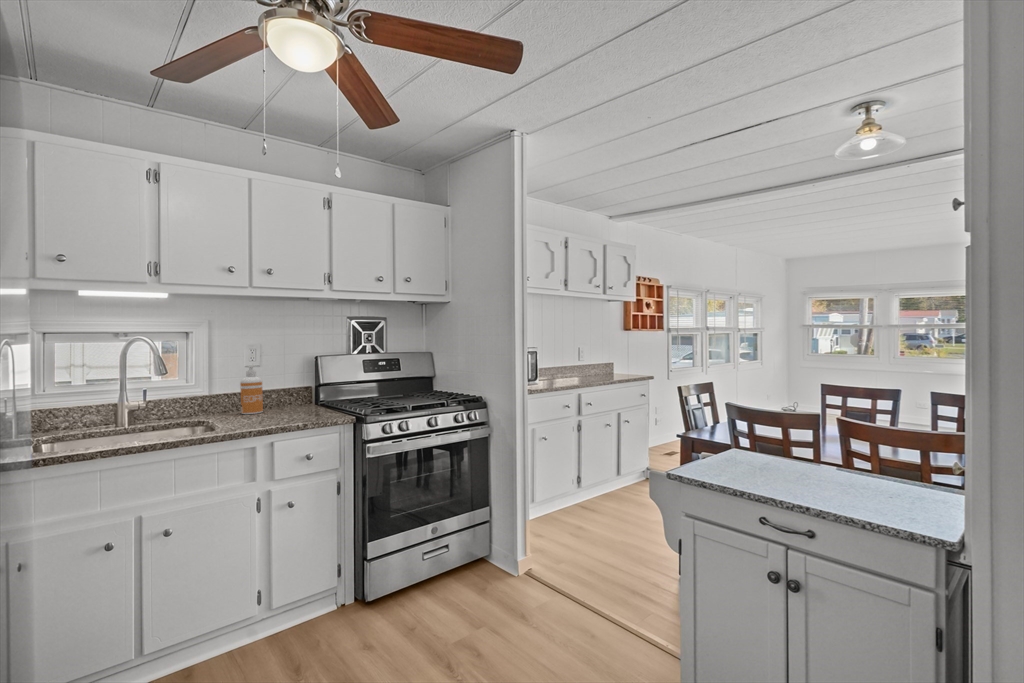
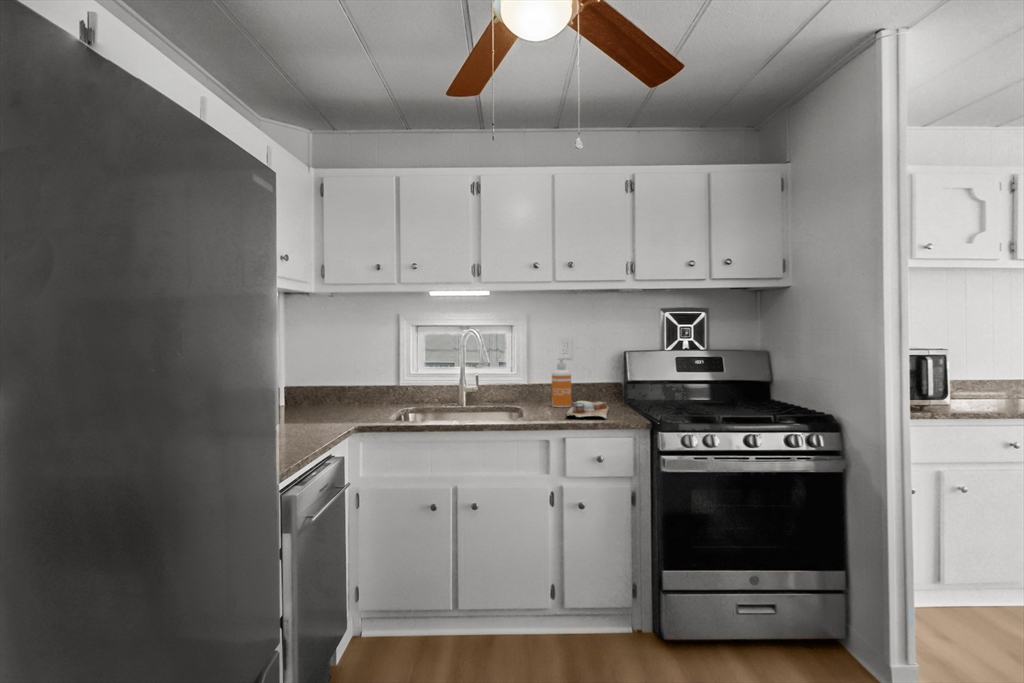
cutting board: none [267,404,313,422] -> present [565,401,609,419]

